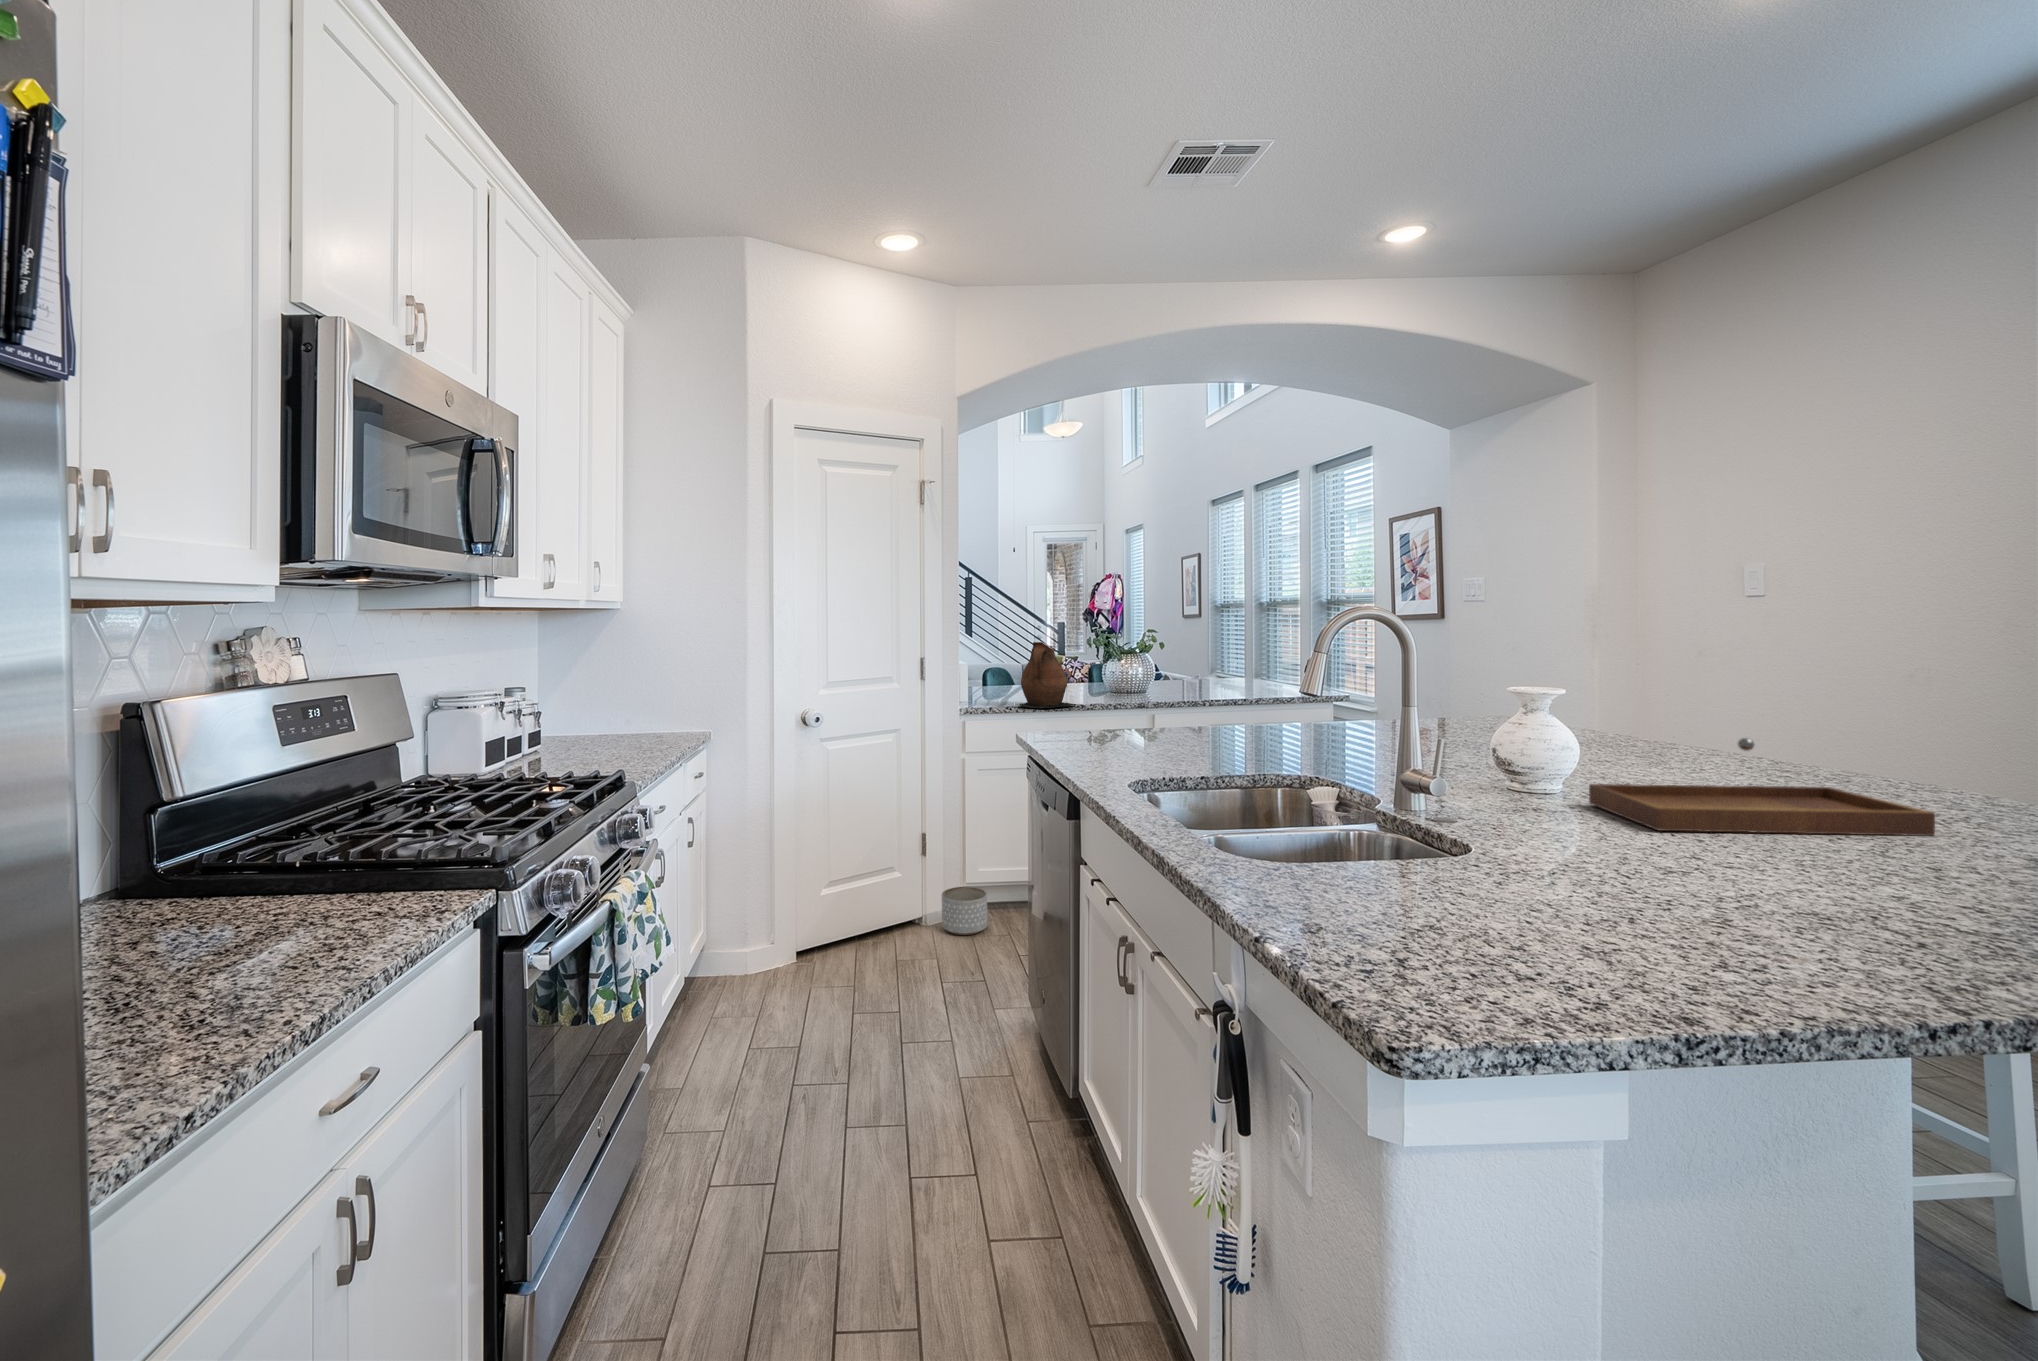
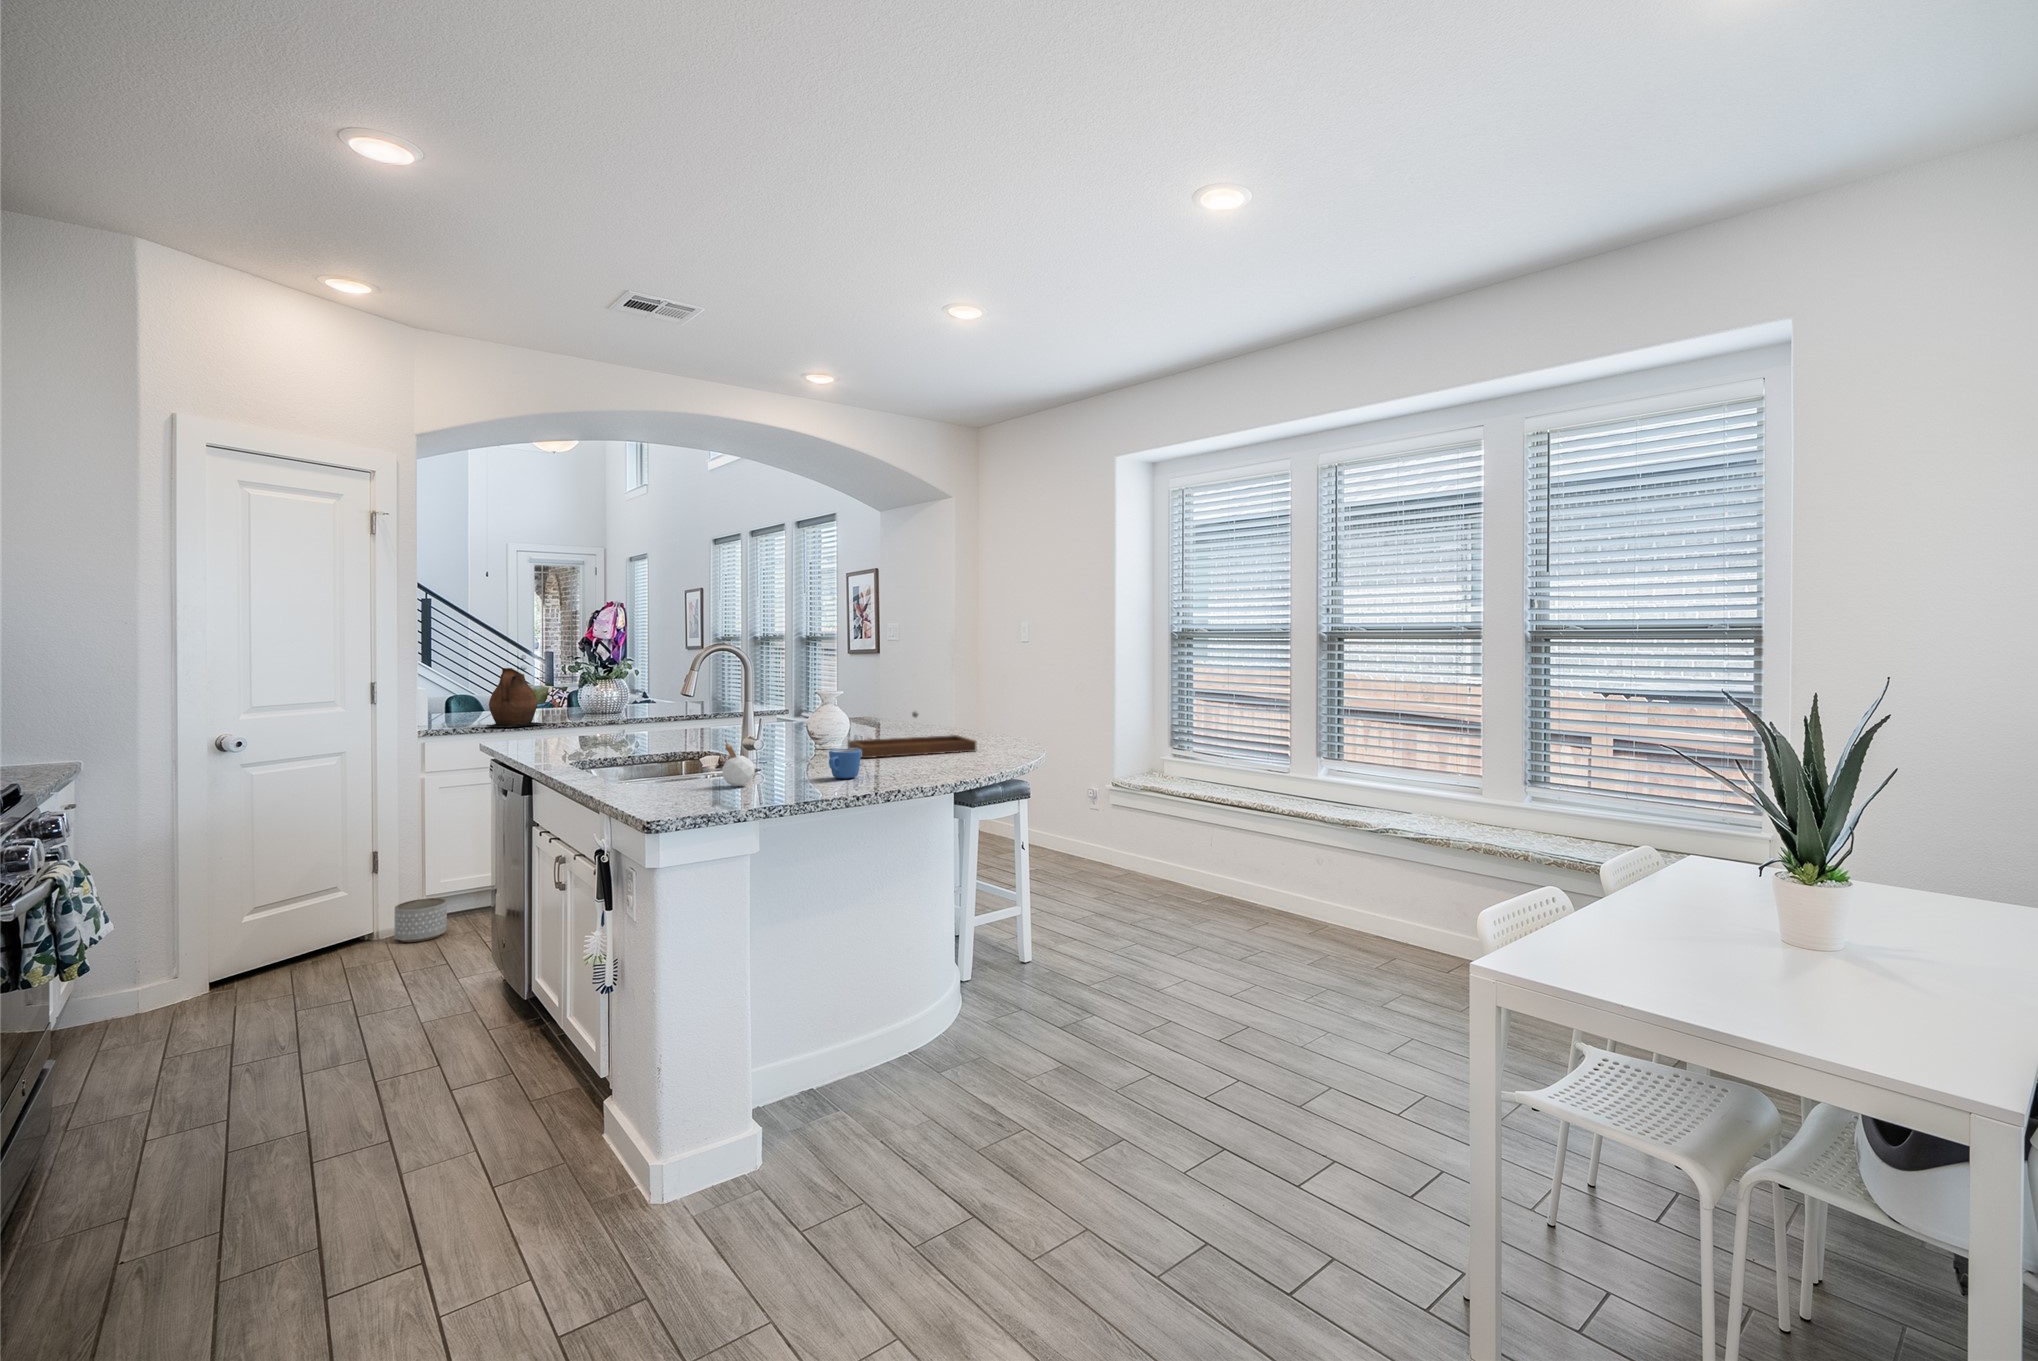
candle: none [1446,793,1521,905] -> present [722,736,754,787]
mug: none [1685,839,1780,914] -> present [829,749,861,779]

